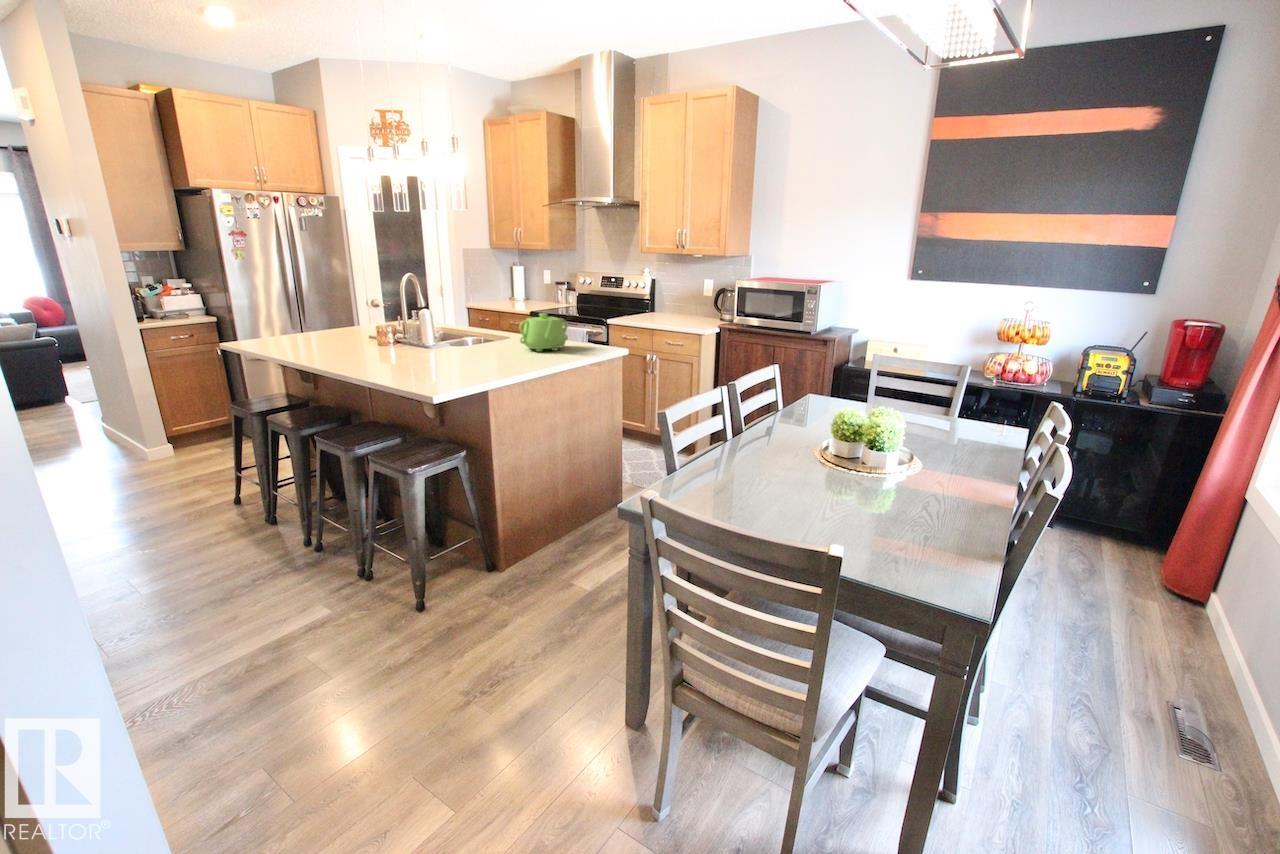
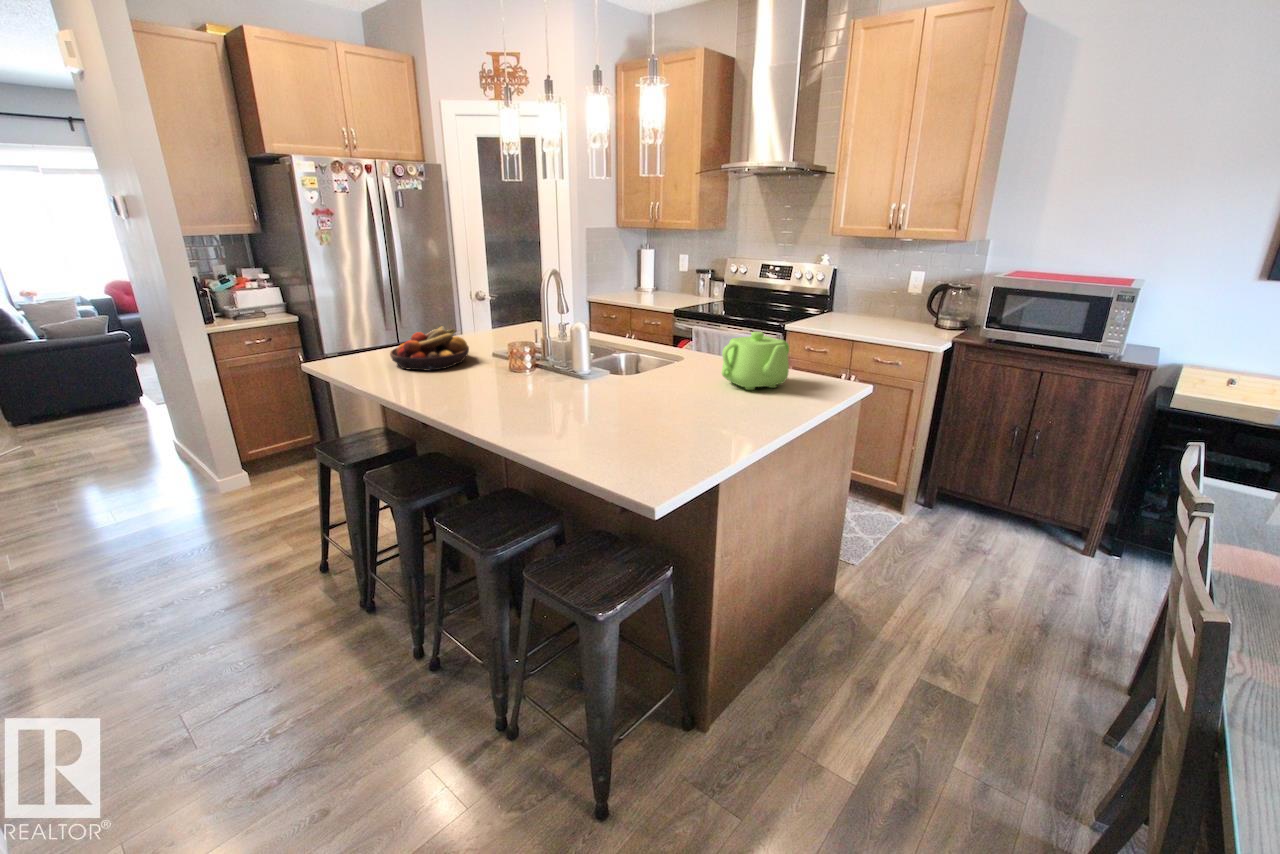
fruit bowl: none [287,316,348,345] -> present [390,326,469,371]

